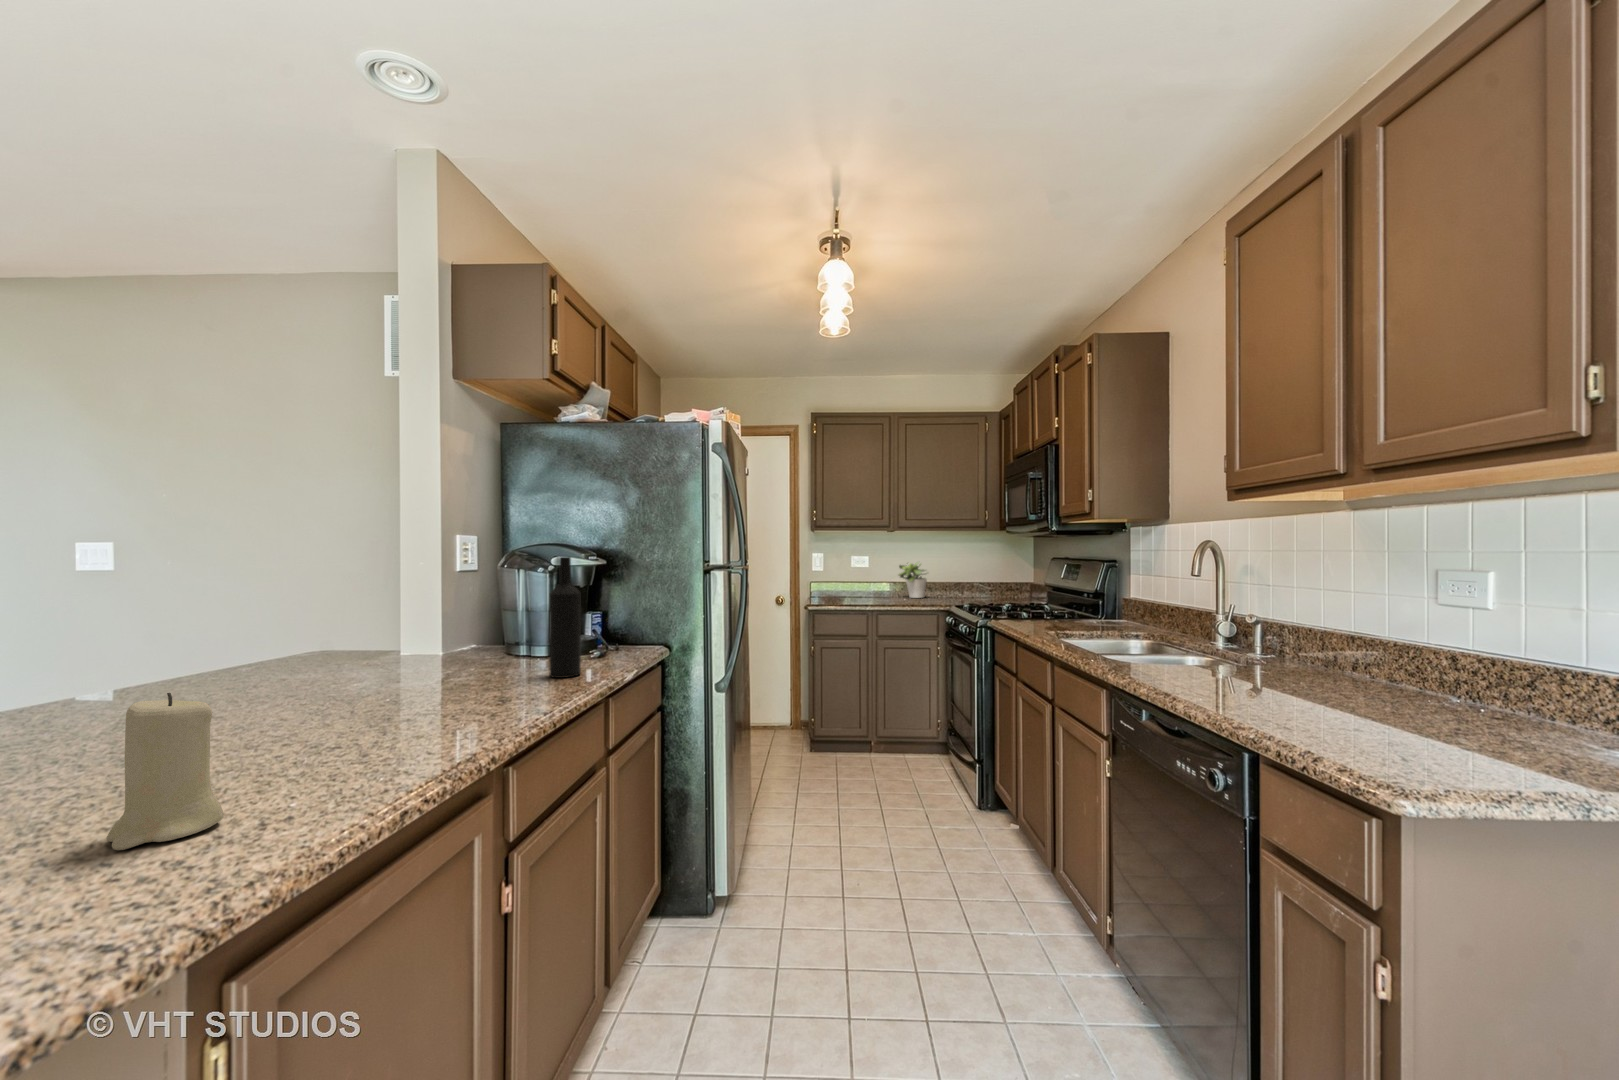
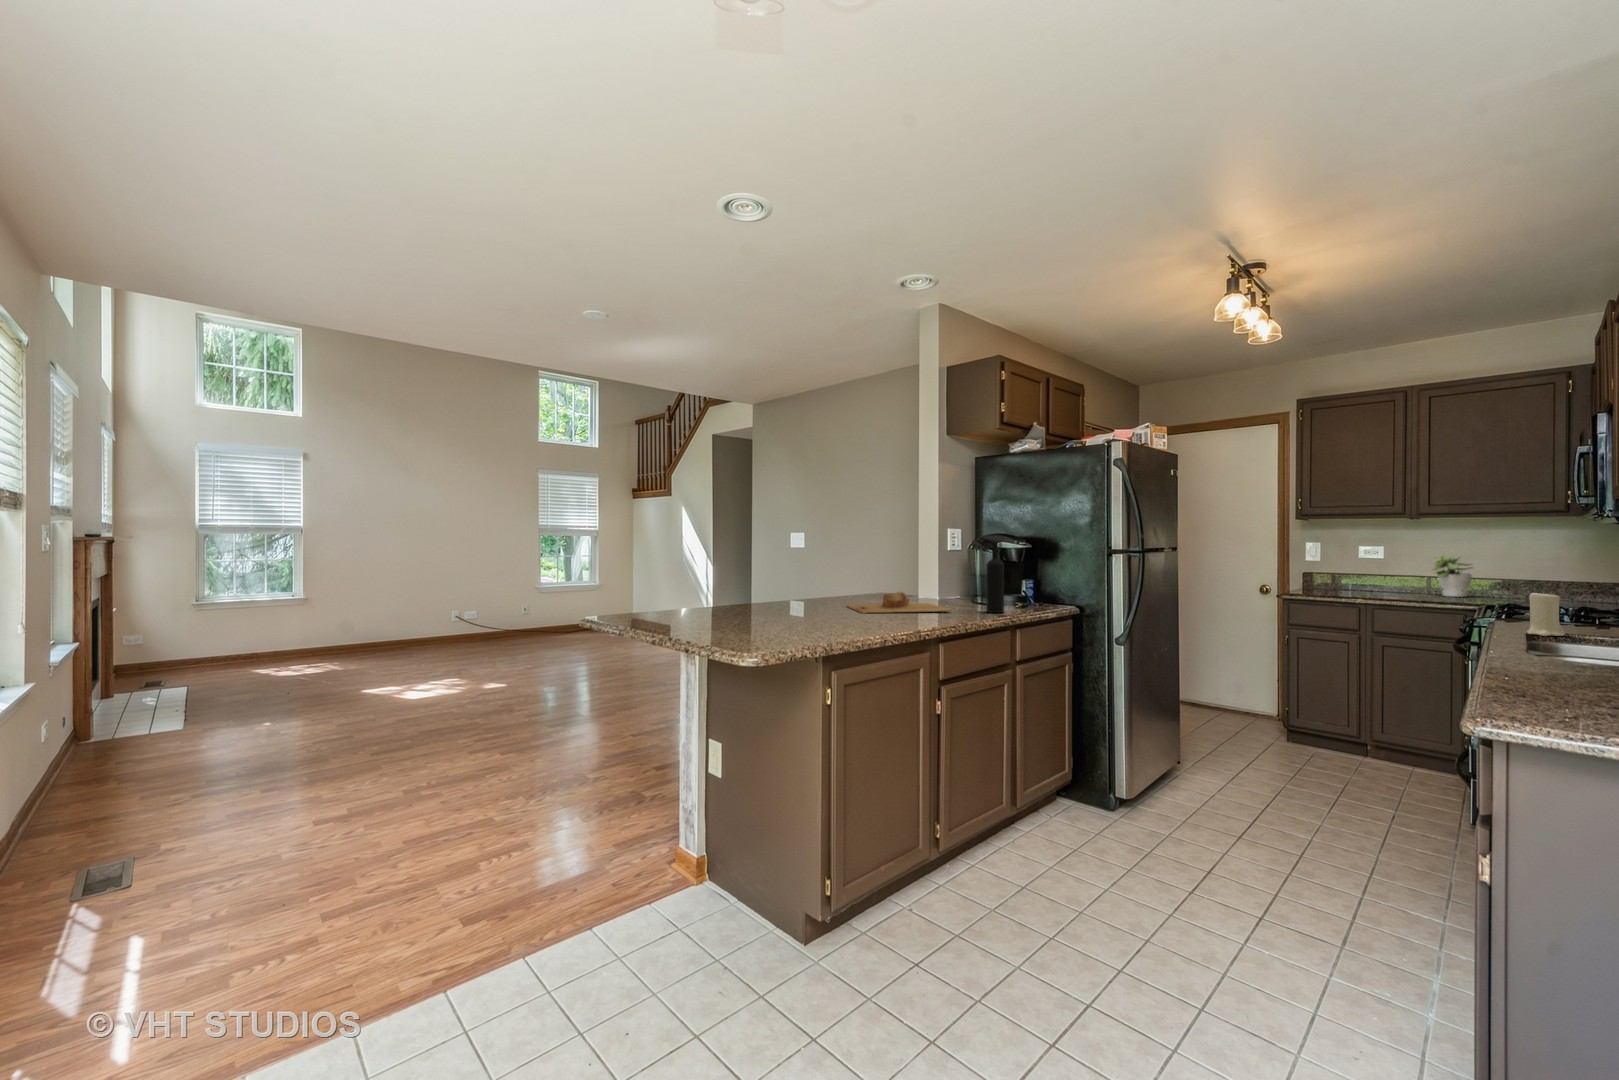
cutting board: none [227,658,487,725] -> present [847,592,950,613]
candle: present [106,693,223,850] -> present [1527,591,1565,636]

